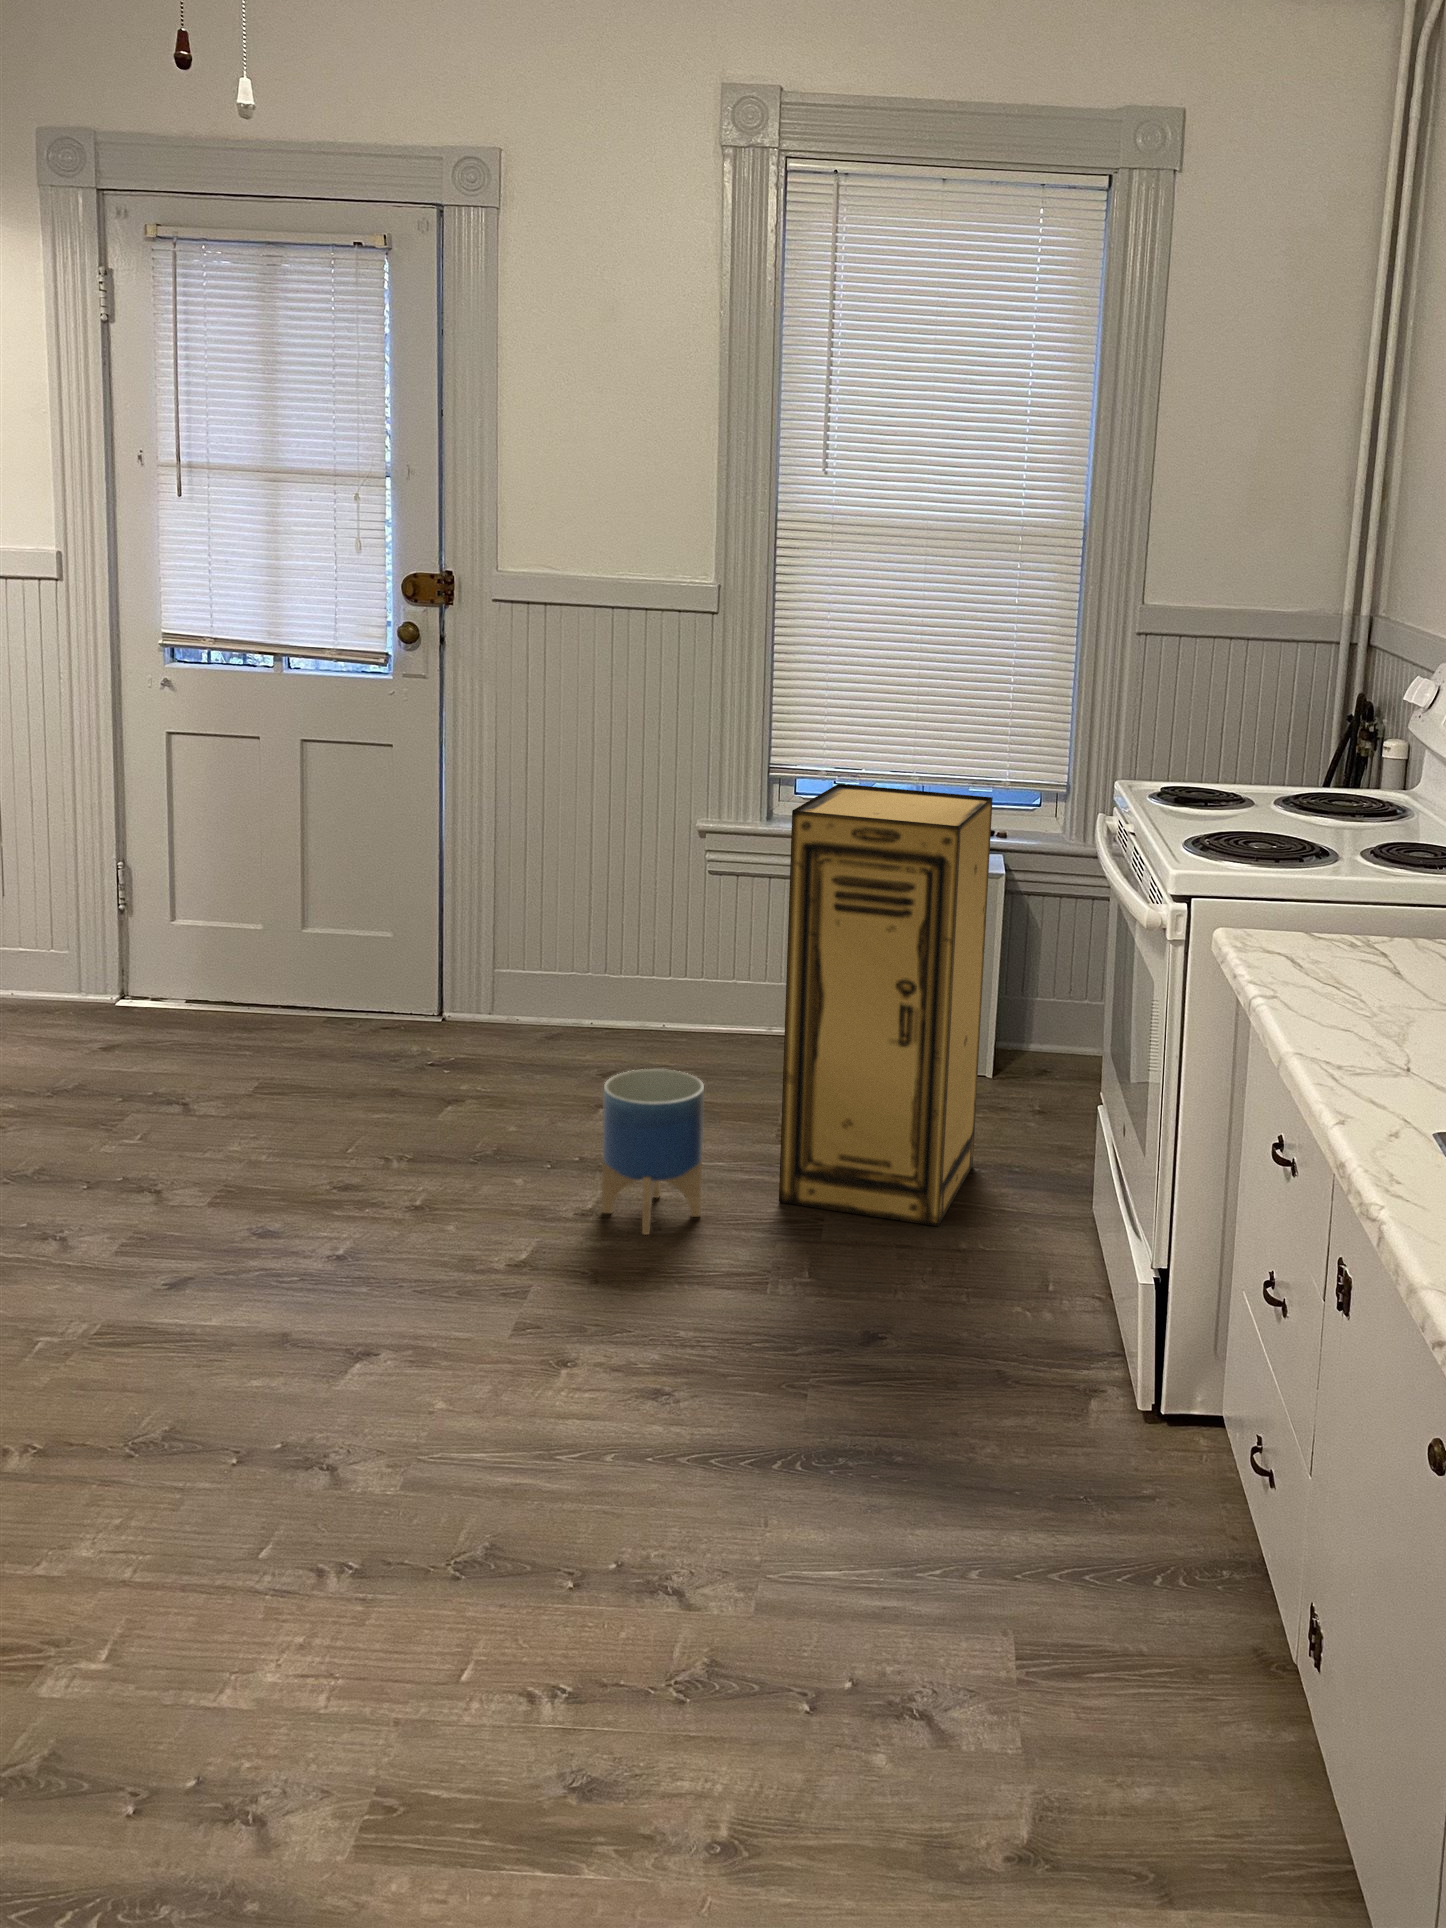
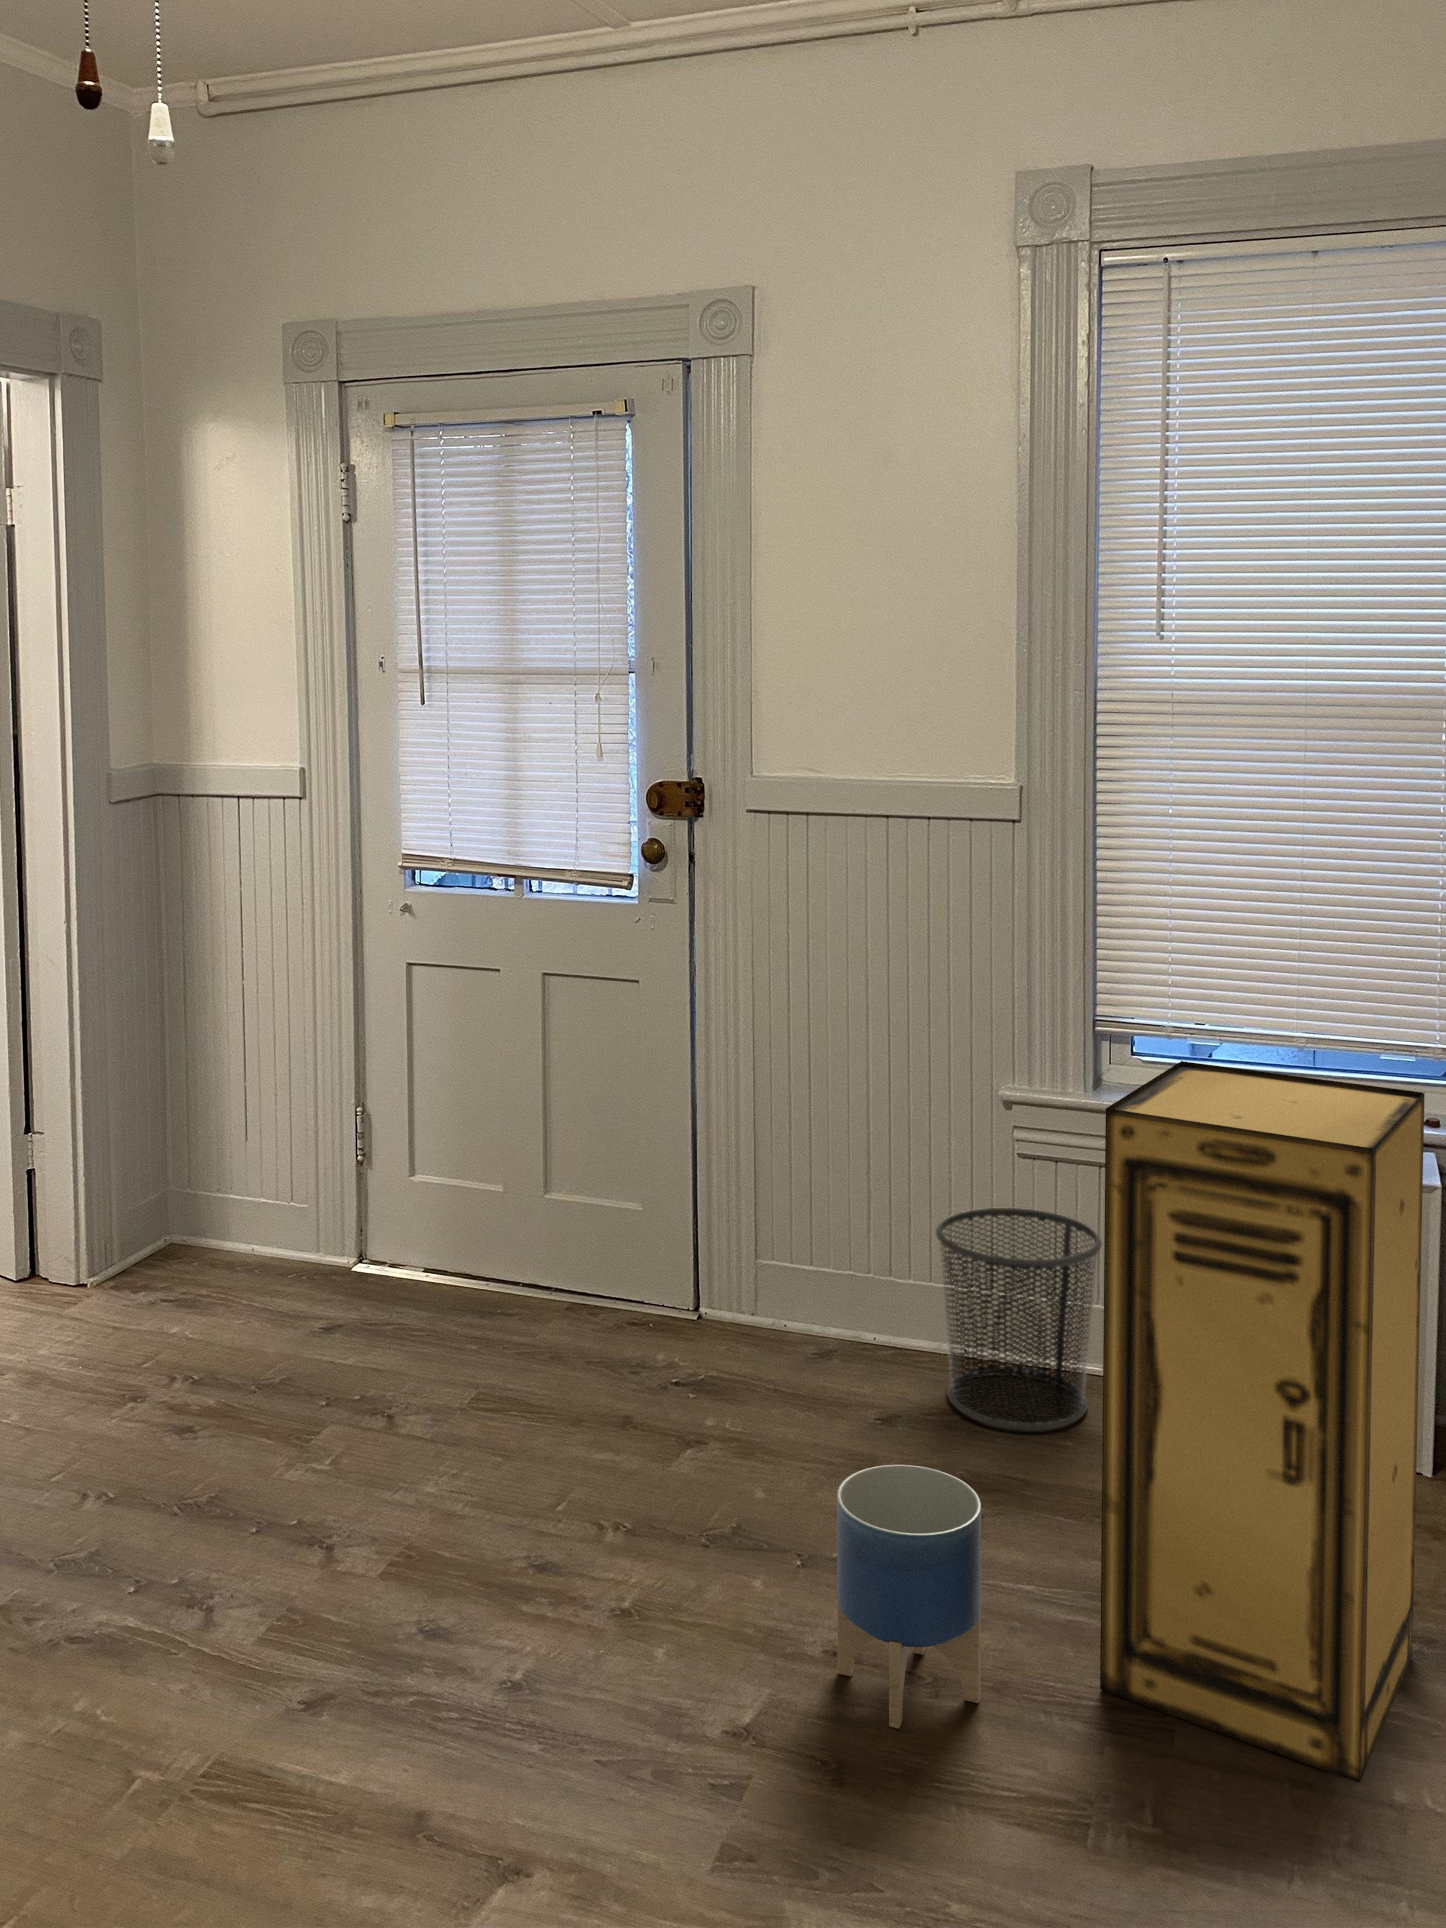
waste bin: none [648,914,773,1072] -> present [936,1208,1102,1431]

